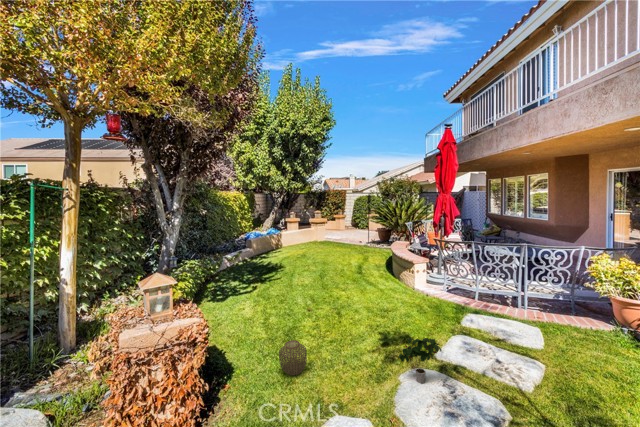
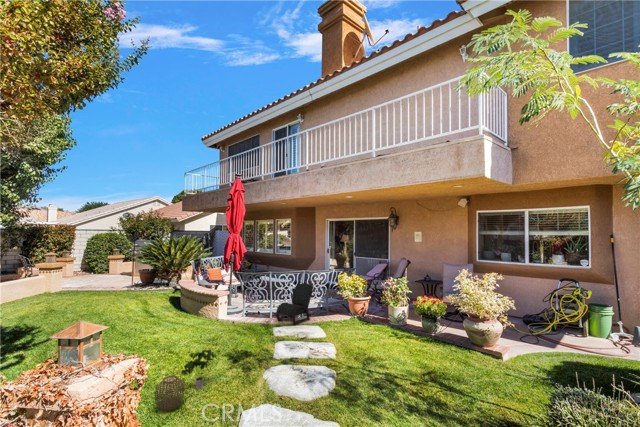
lounge chair: none [477,260,539,318] -> present [276,283,313,325]
potted plant: present [398,338,441,384] -> present [181,350,216,389]

